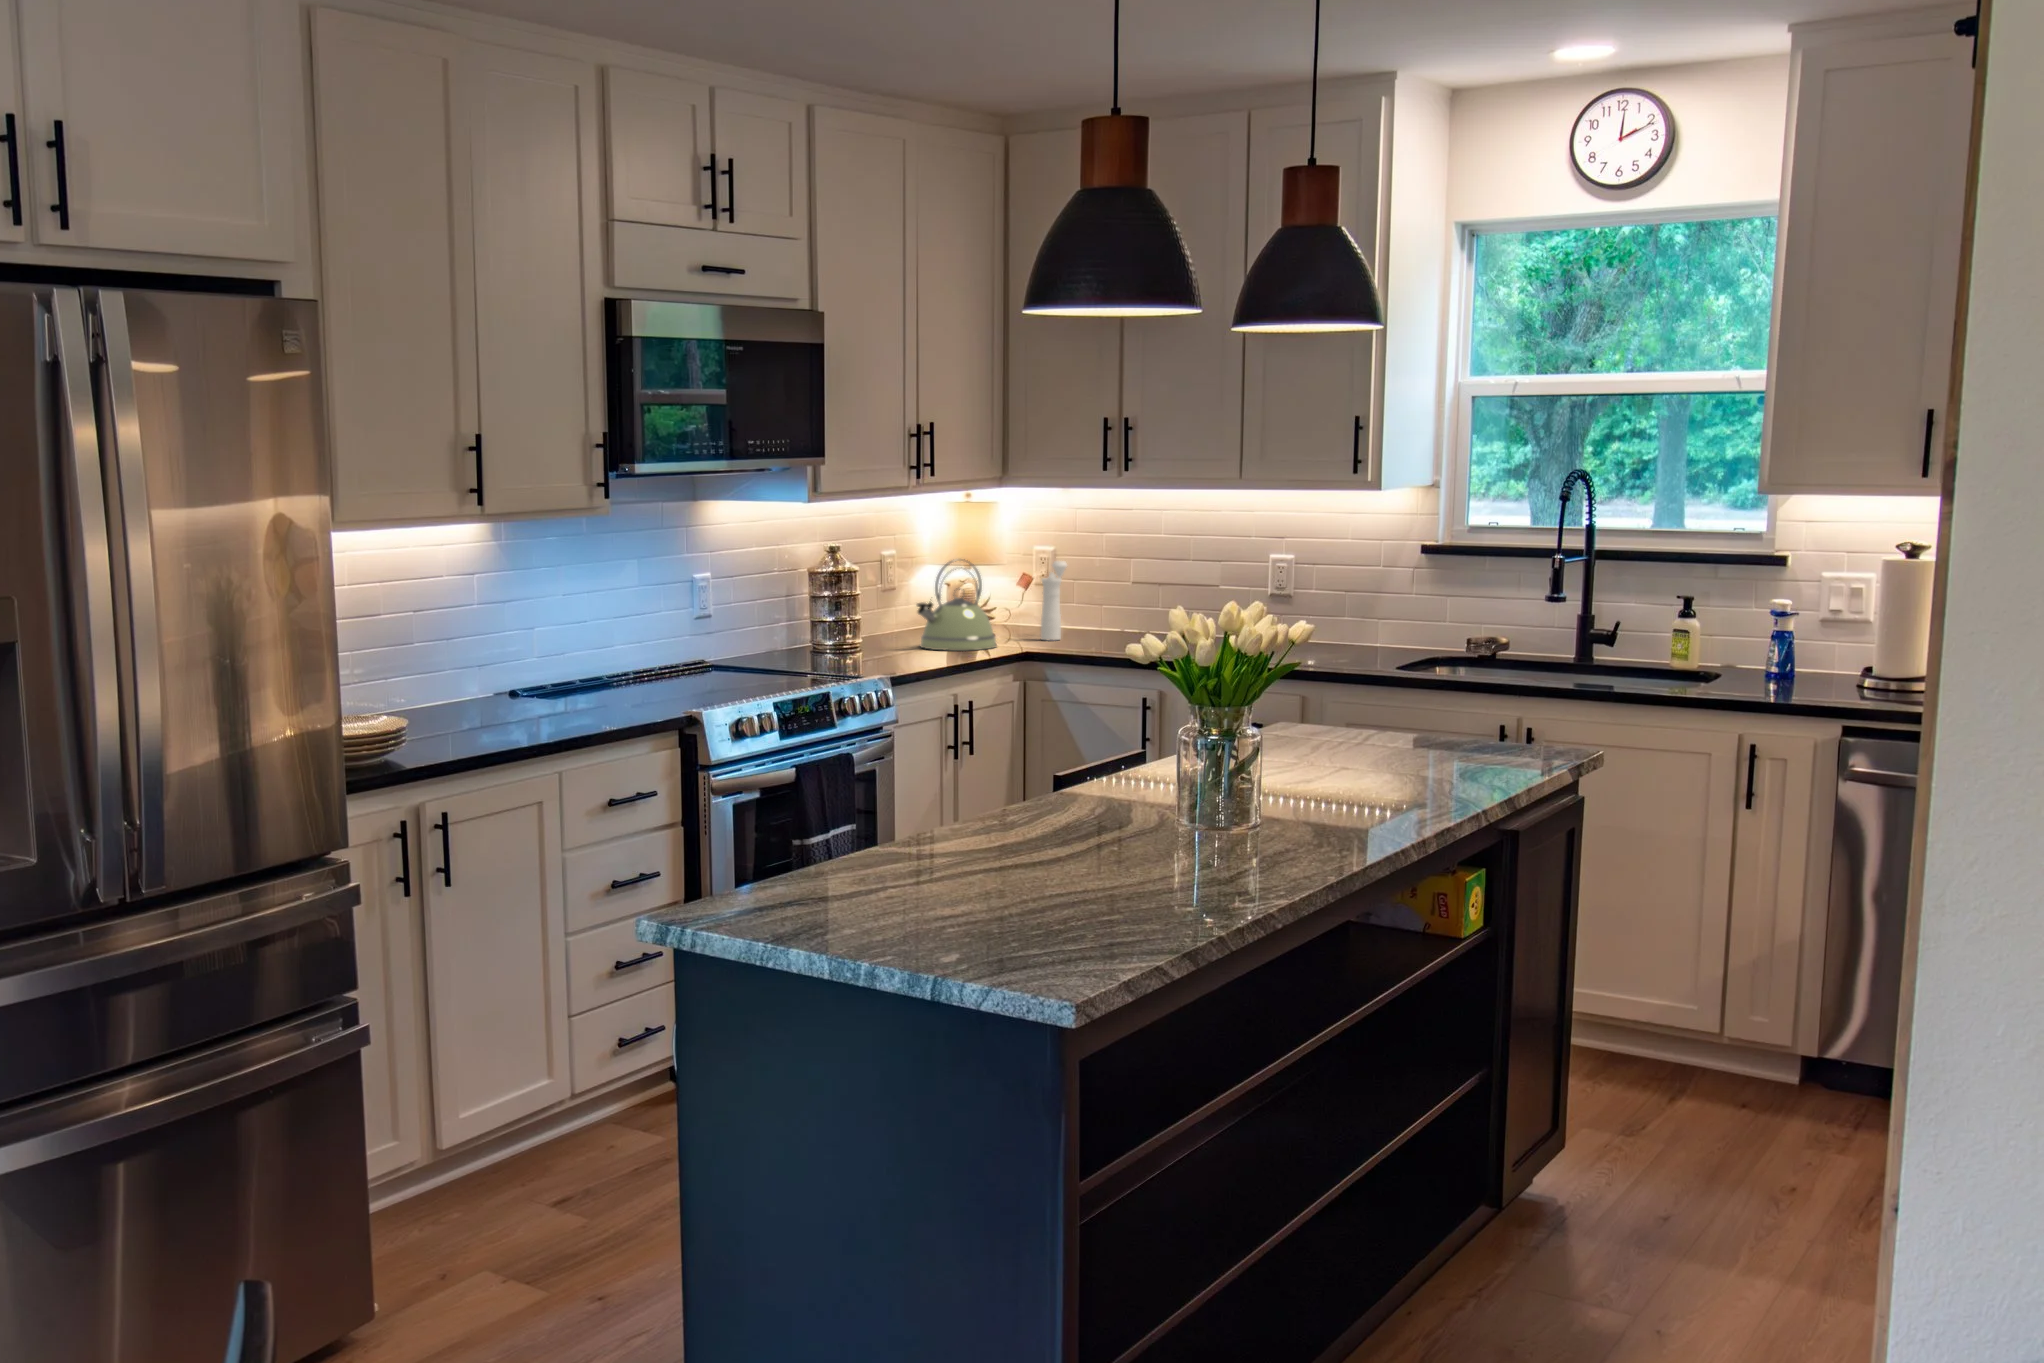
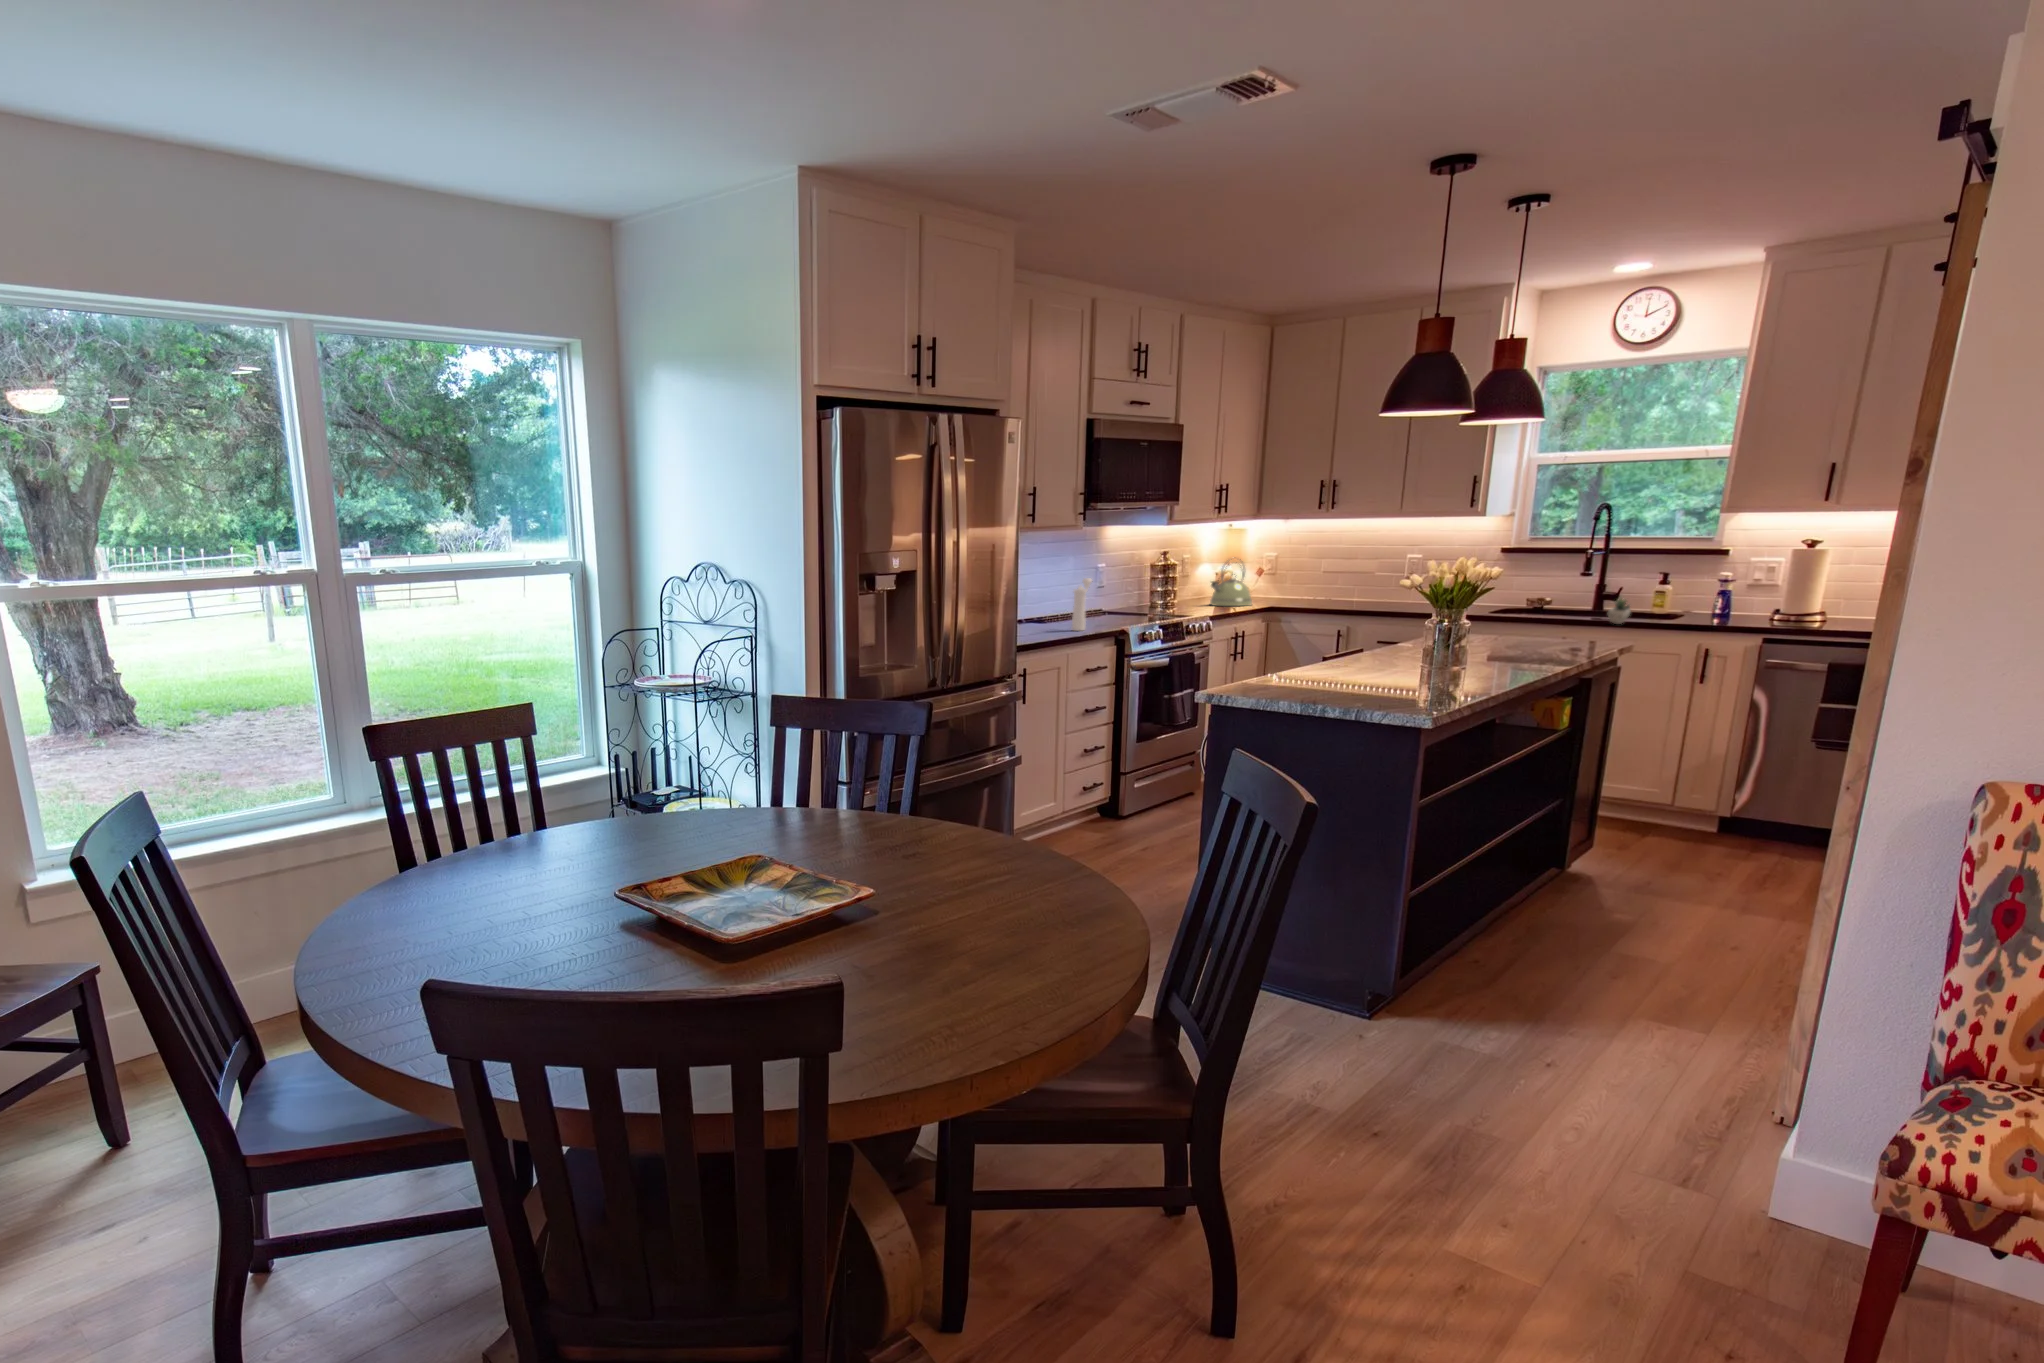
pepper mill: present [1041,561,1067,641] -> present [1072,578,1092,631]
succulent plant: none [1584,641,1664,696] -> present [1607,598,1631,624]

